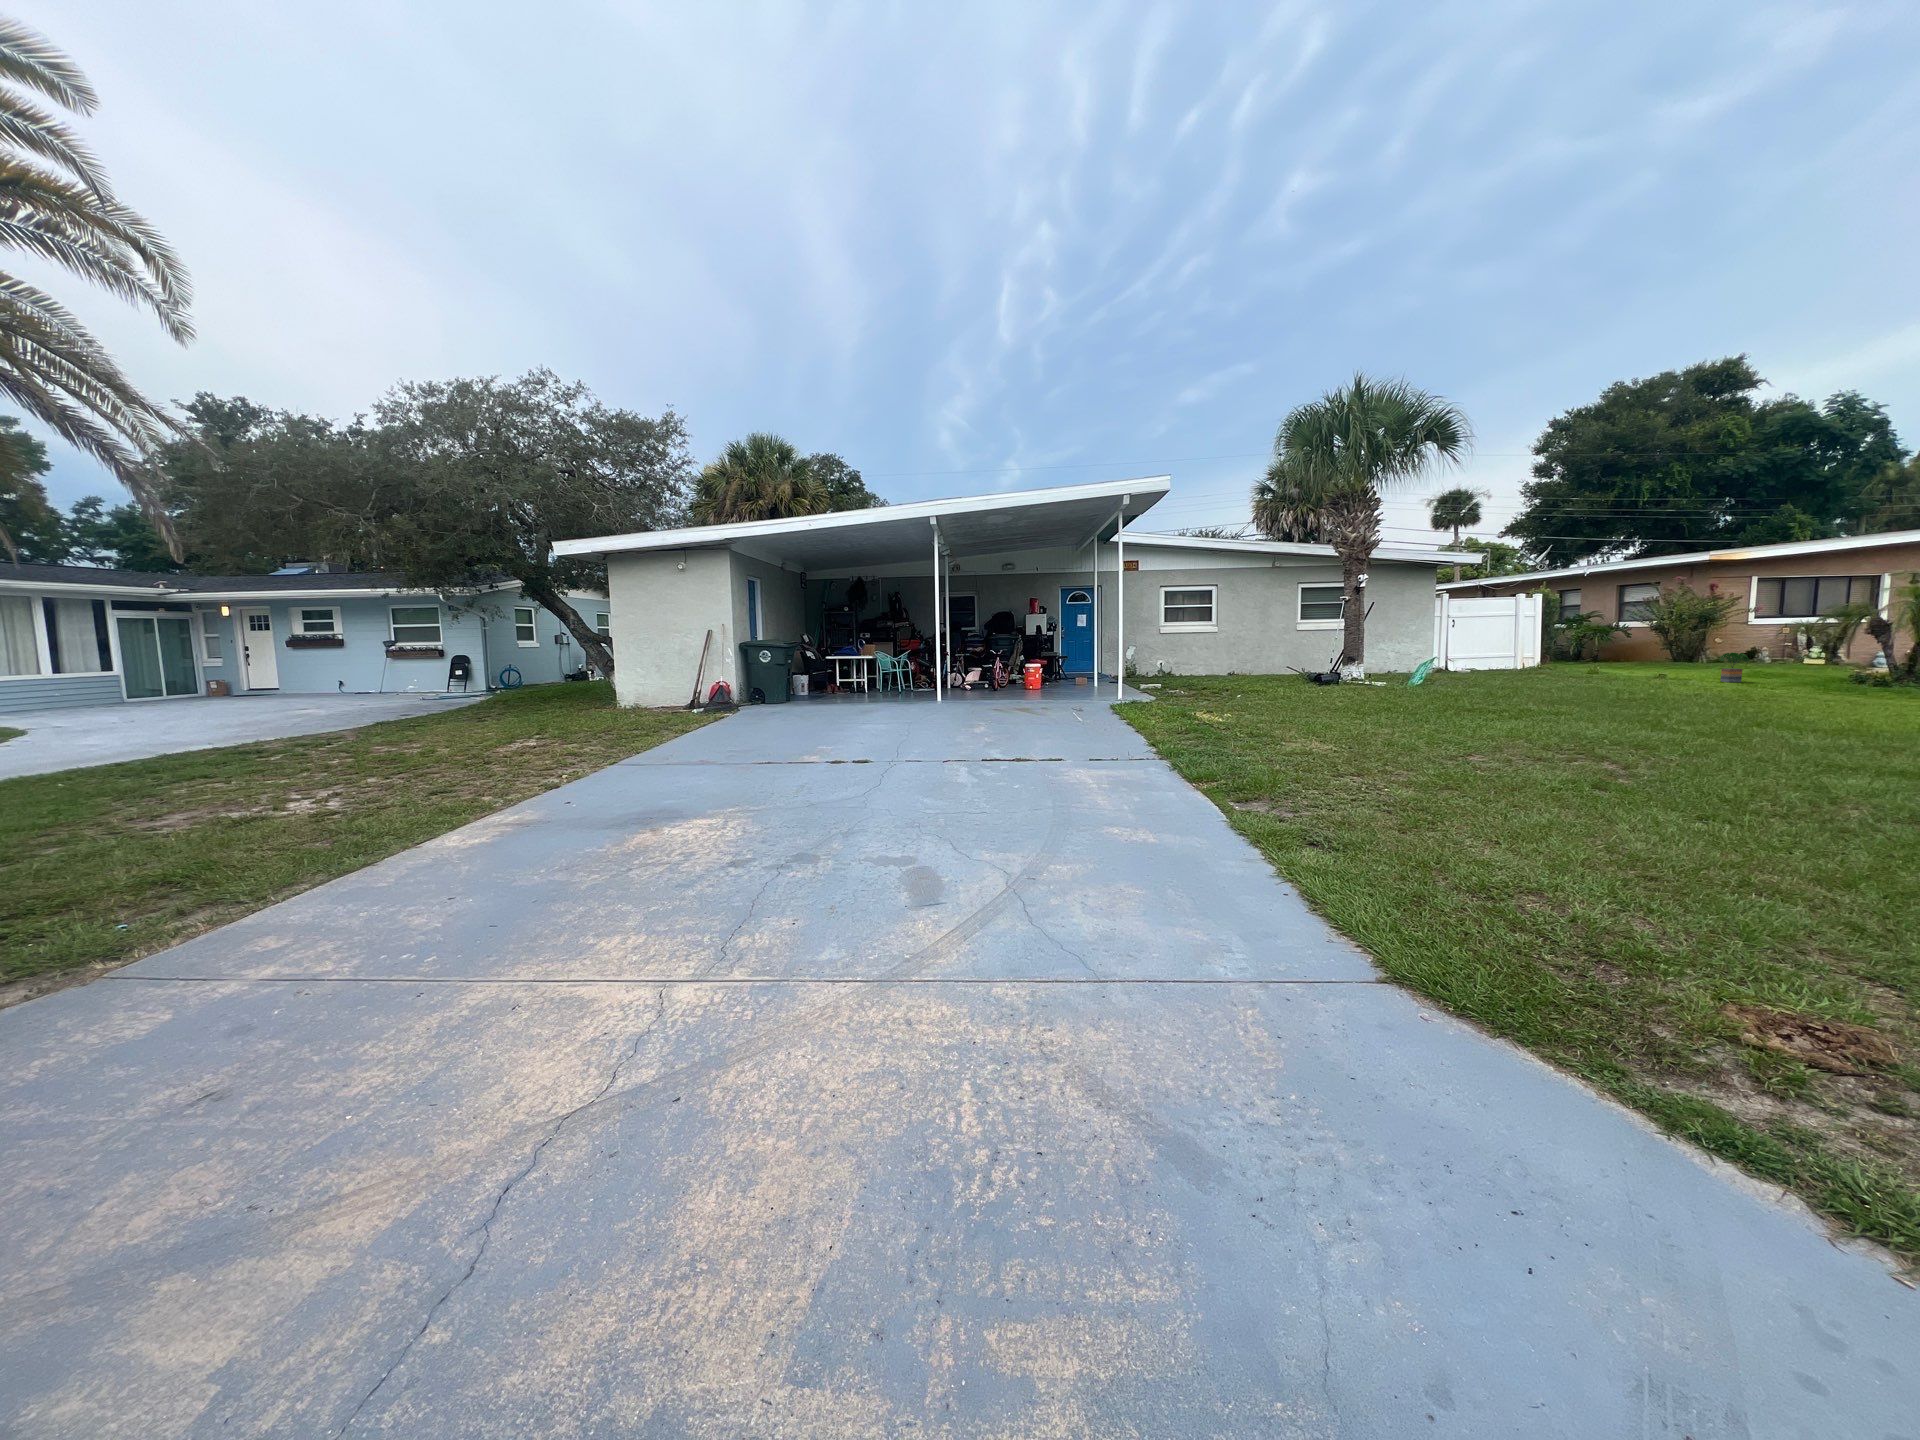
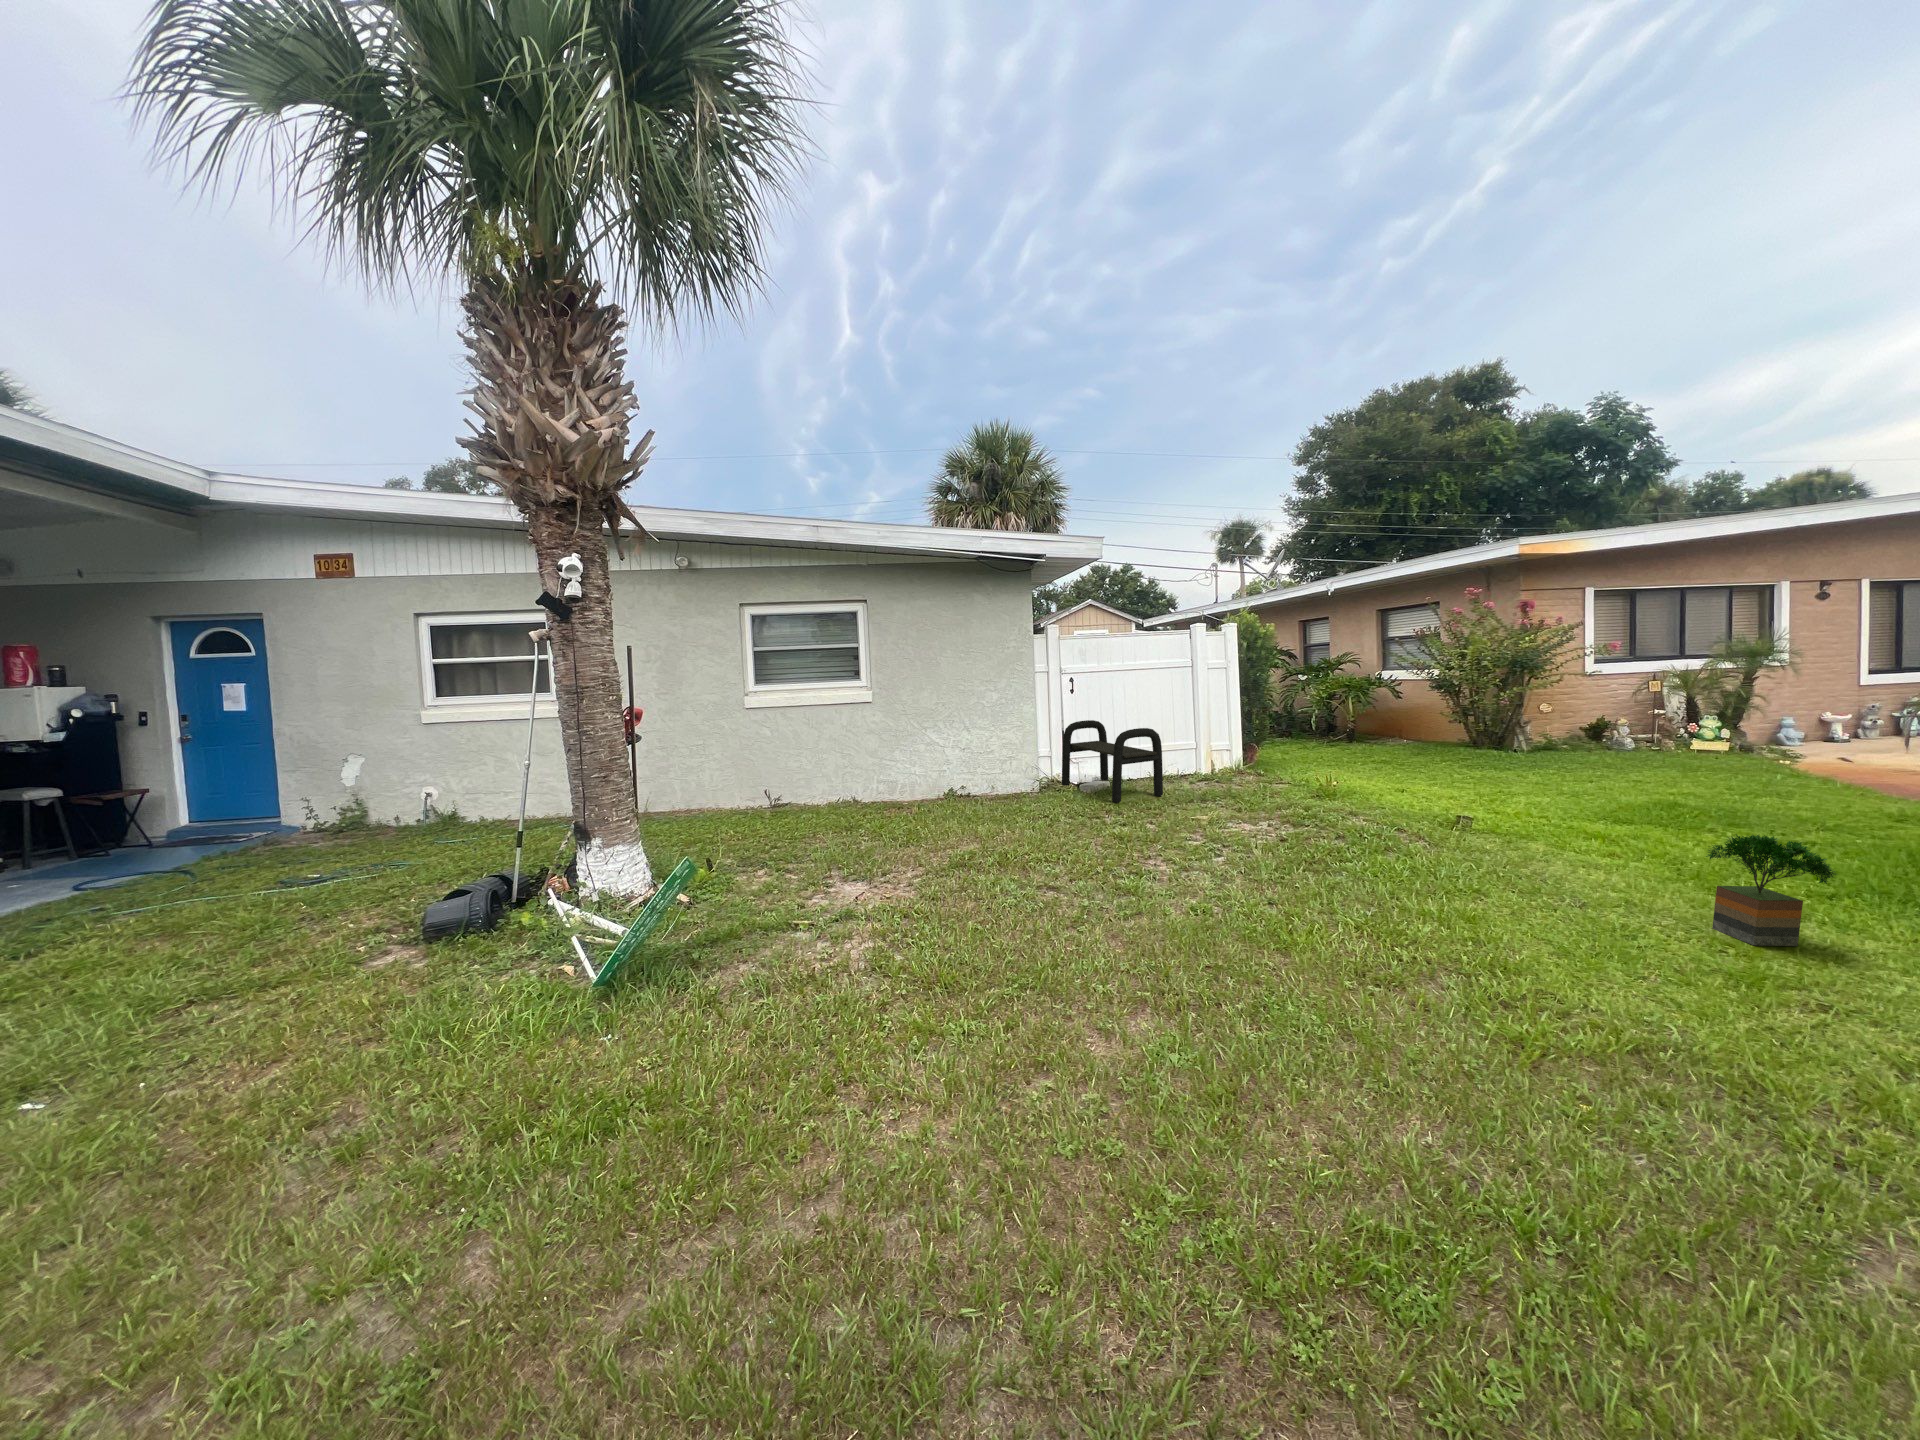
bench: none [1450,638,1508,671] -> present [1062,720,1163,802]

